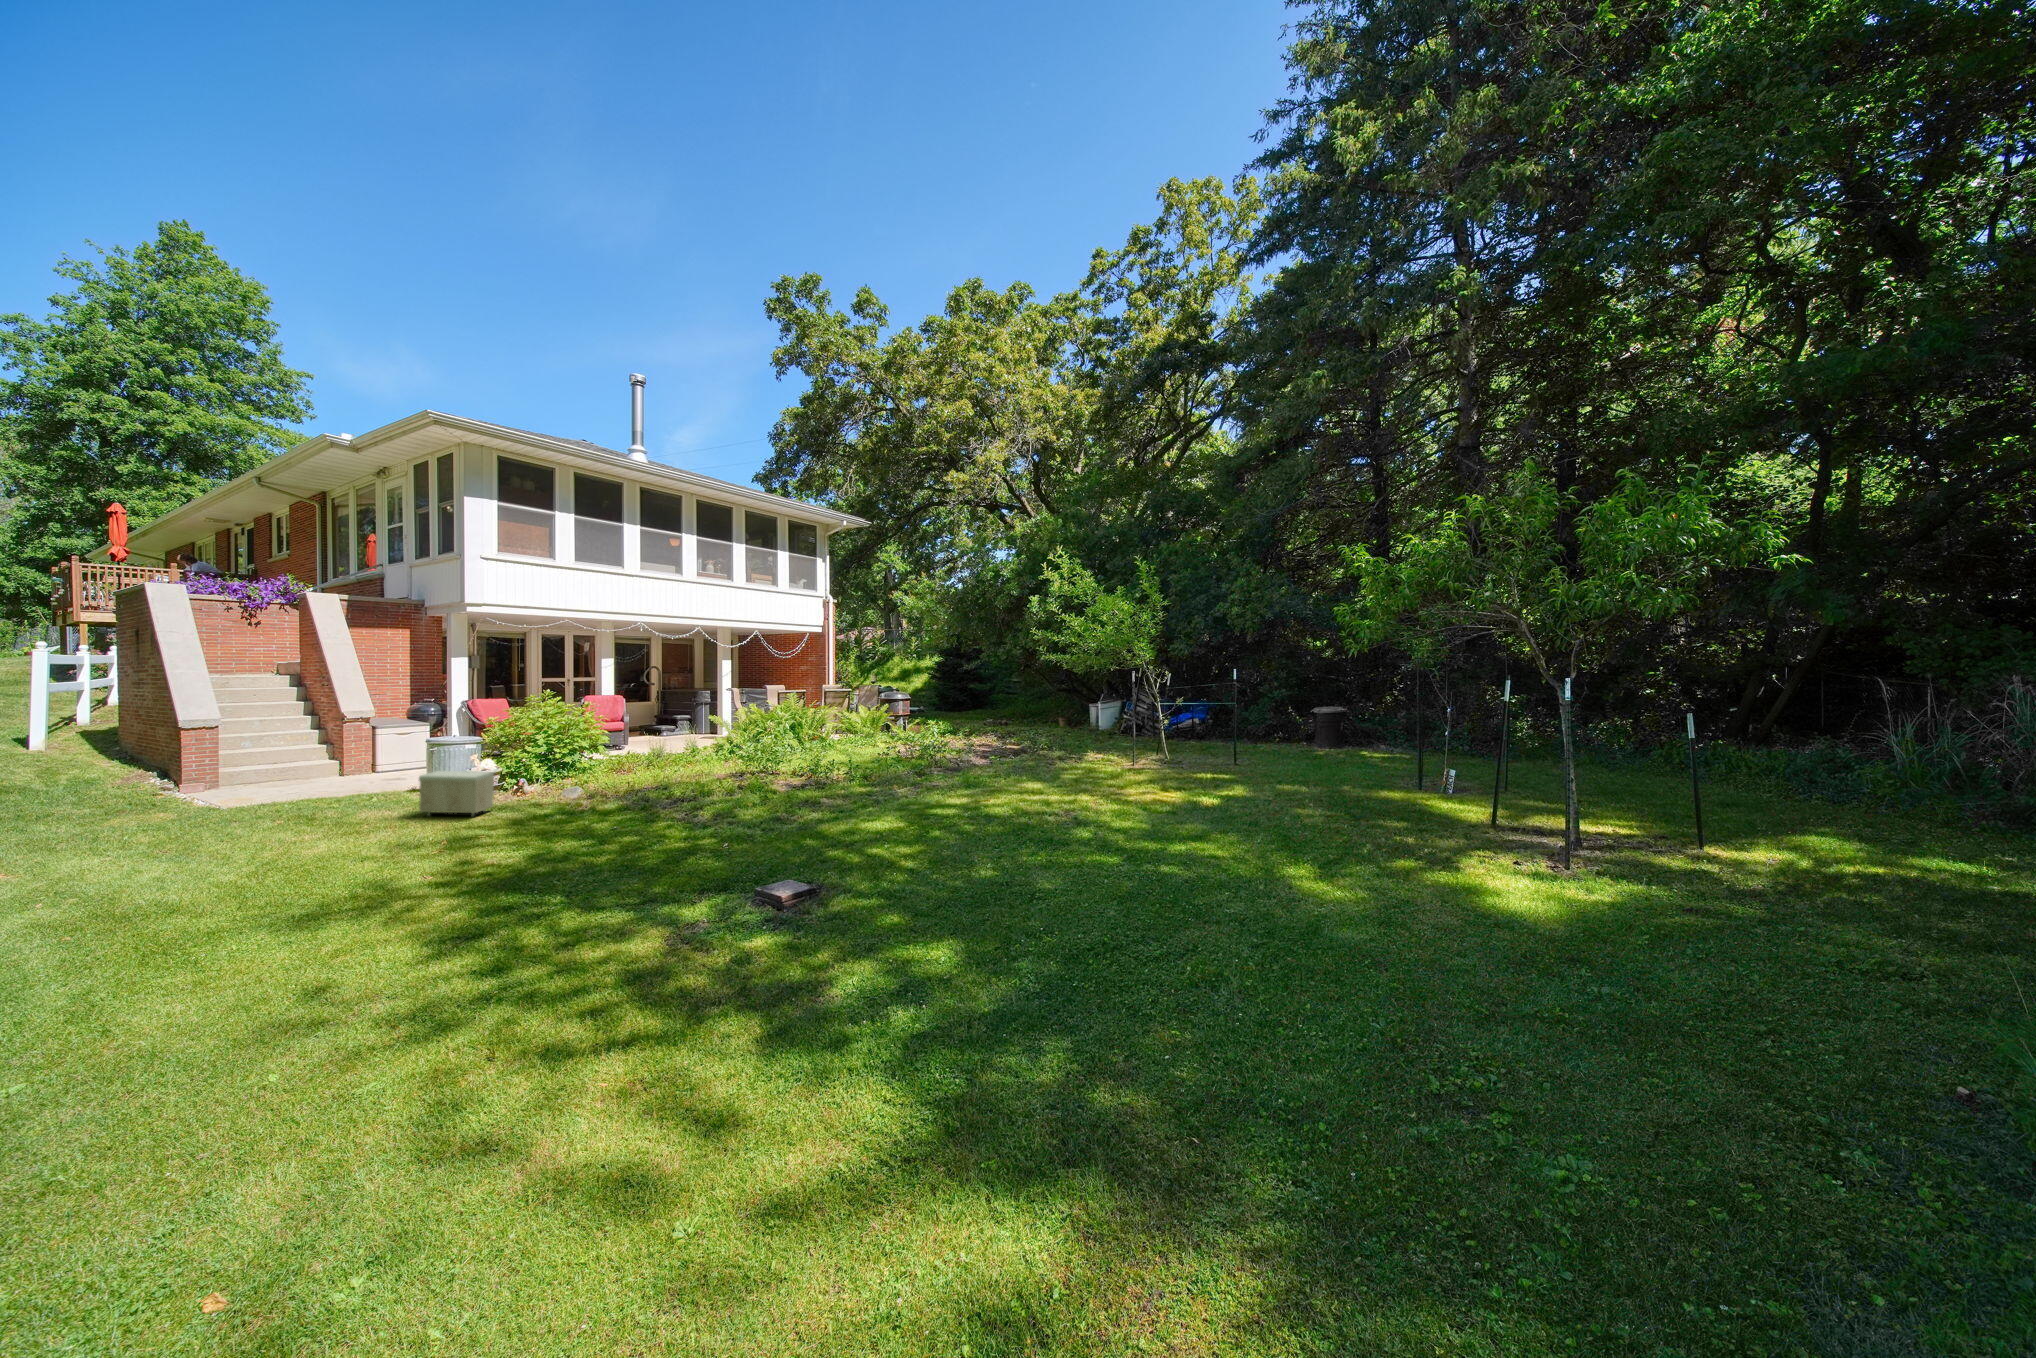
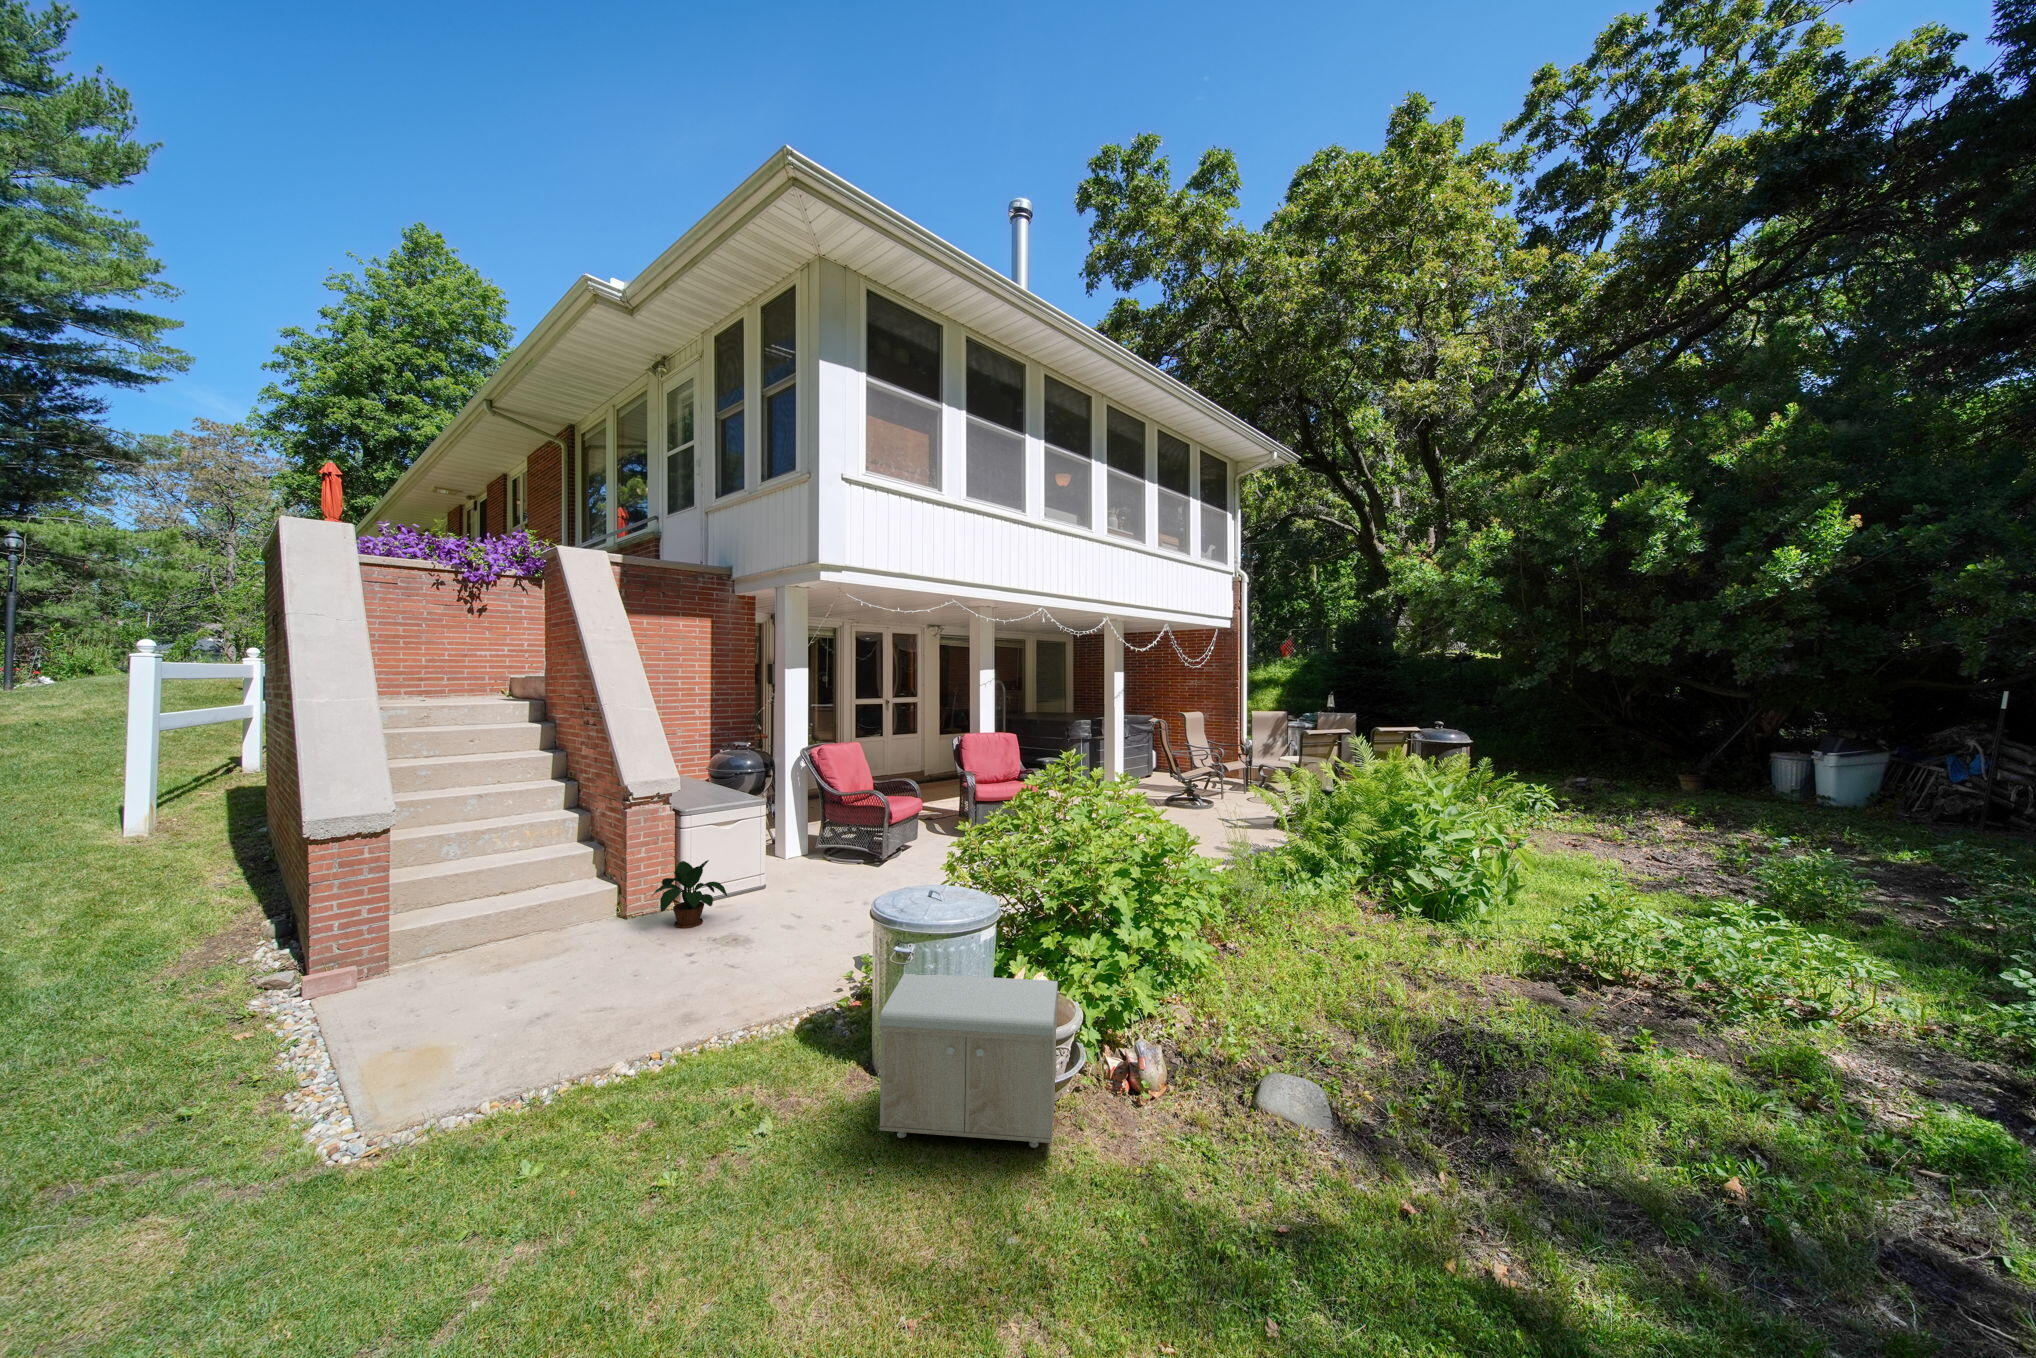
potted plant: none [355,748,398,782] -> present [652,860,727,928]

